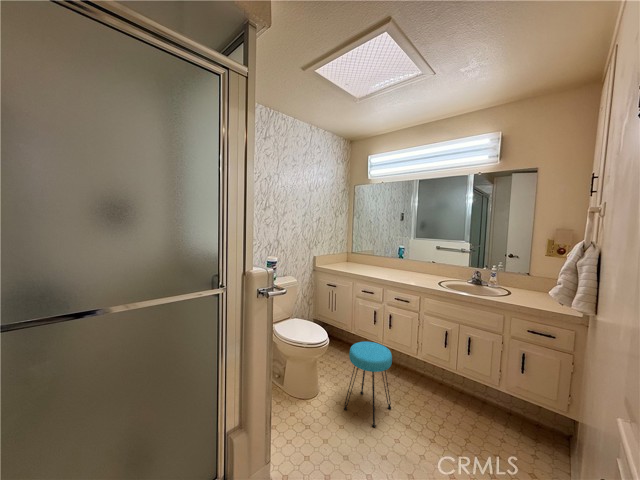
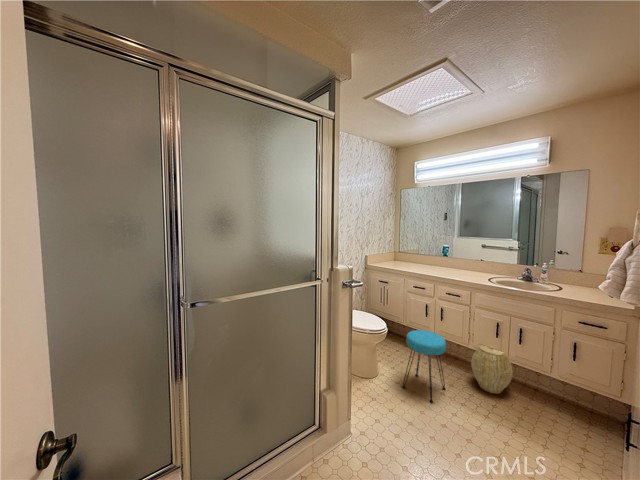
woven basket: none [420,354,461,410] -> present [471,345,513,394]

